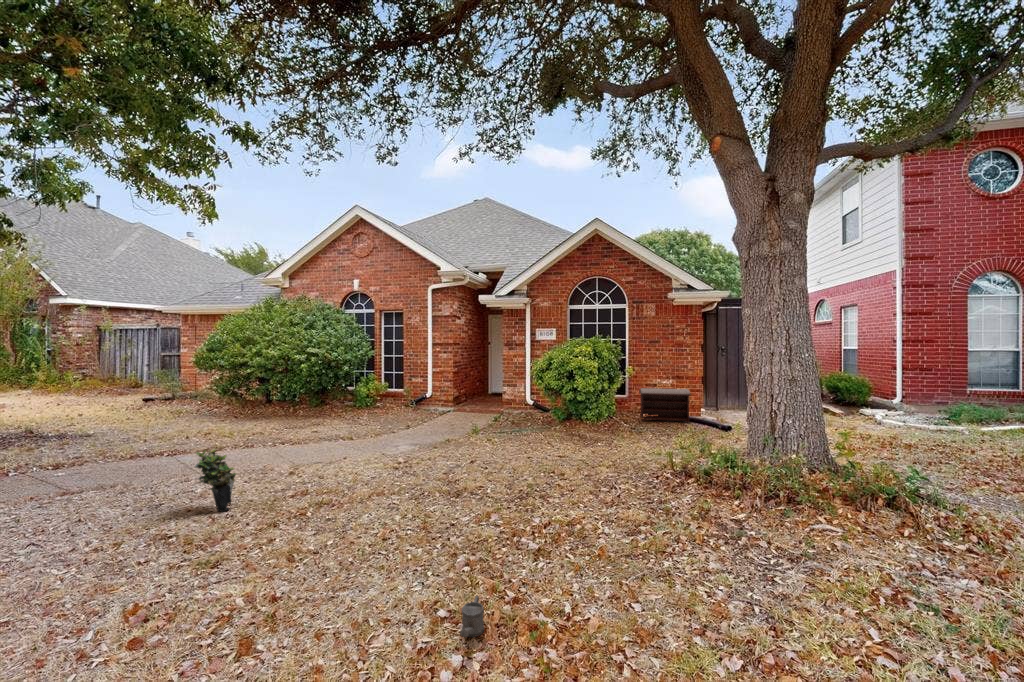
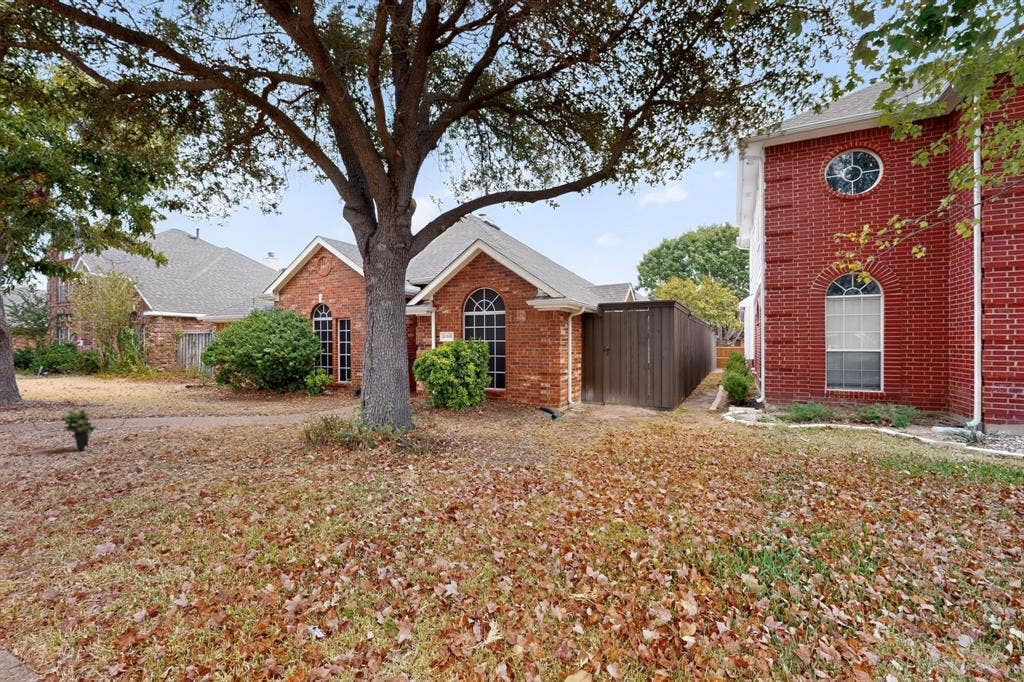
bench: present [639,388,691,423] -> none [505,382,549,412]
watering can: present [460,596,484,637] -> none [37,498,92,520]

